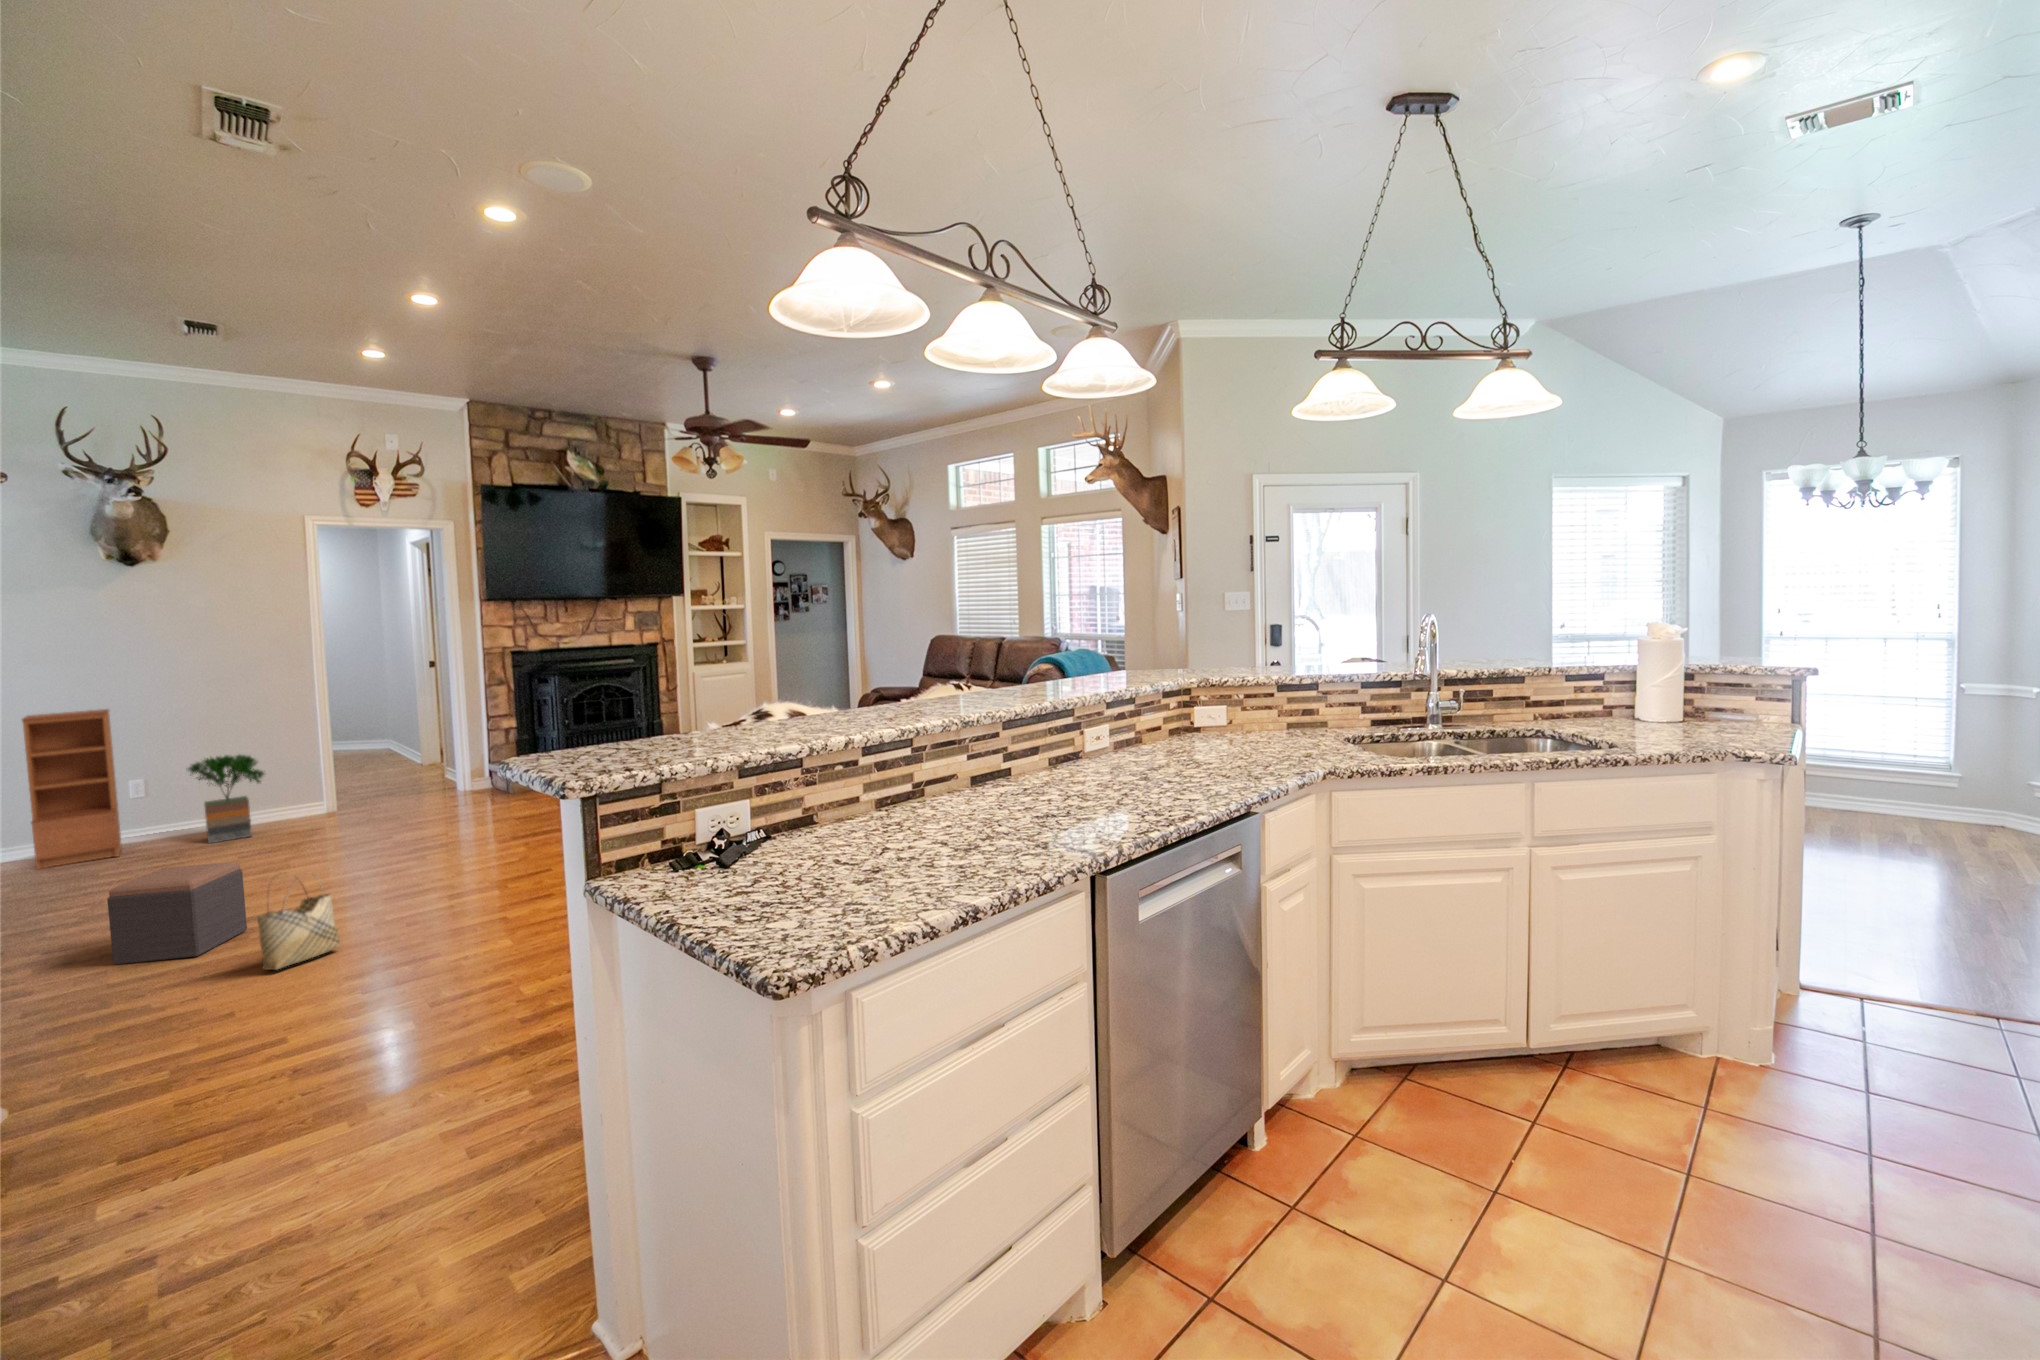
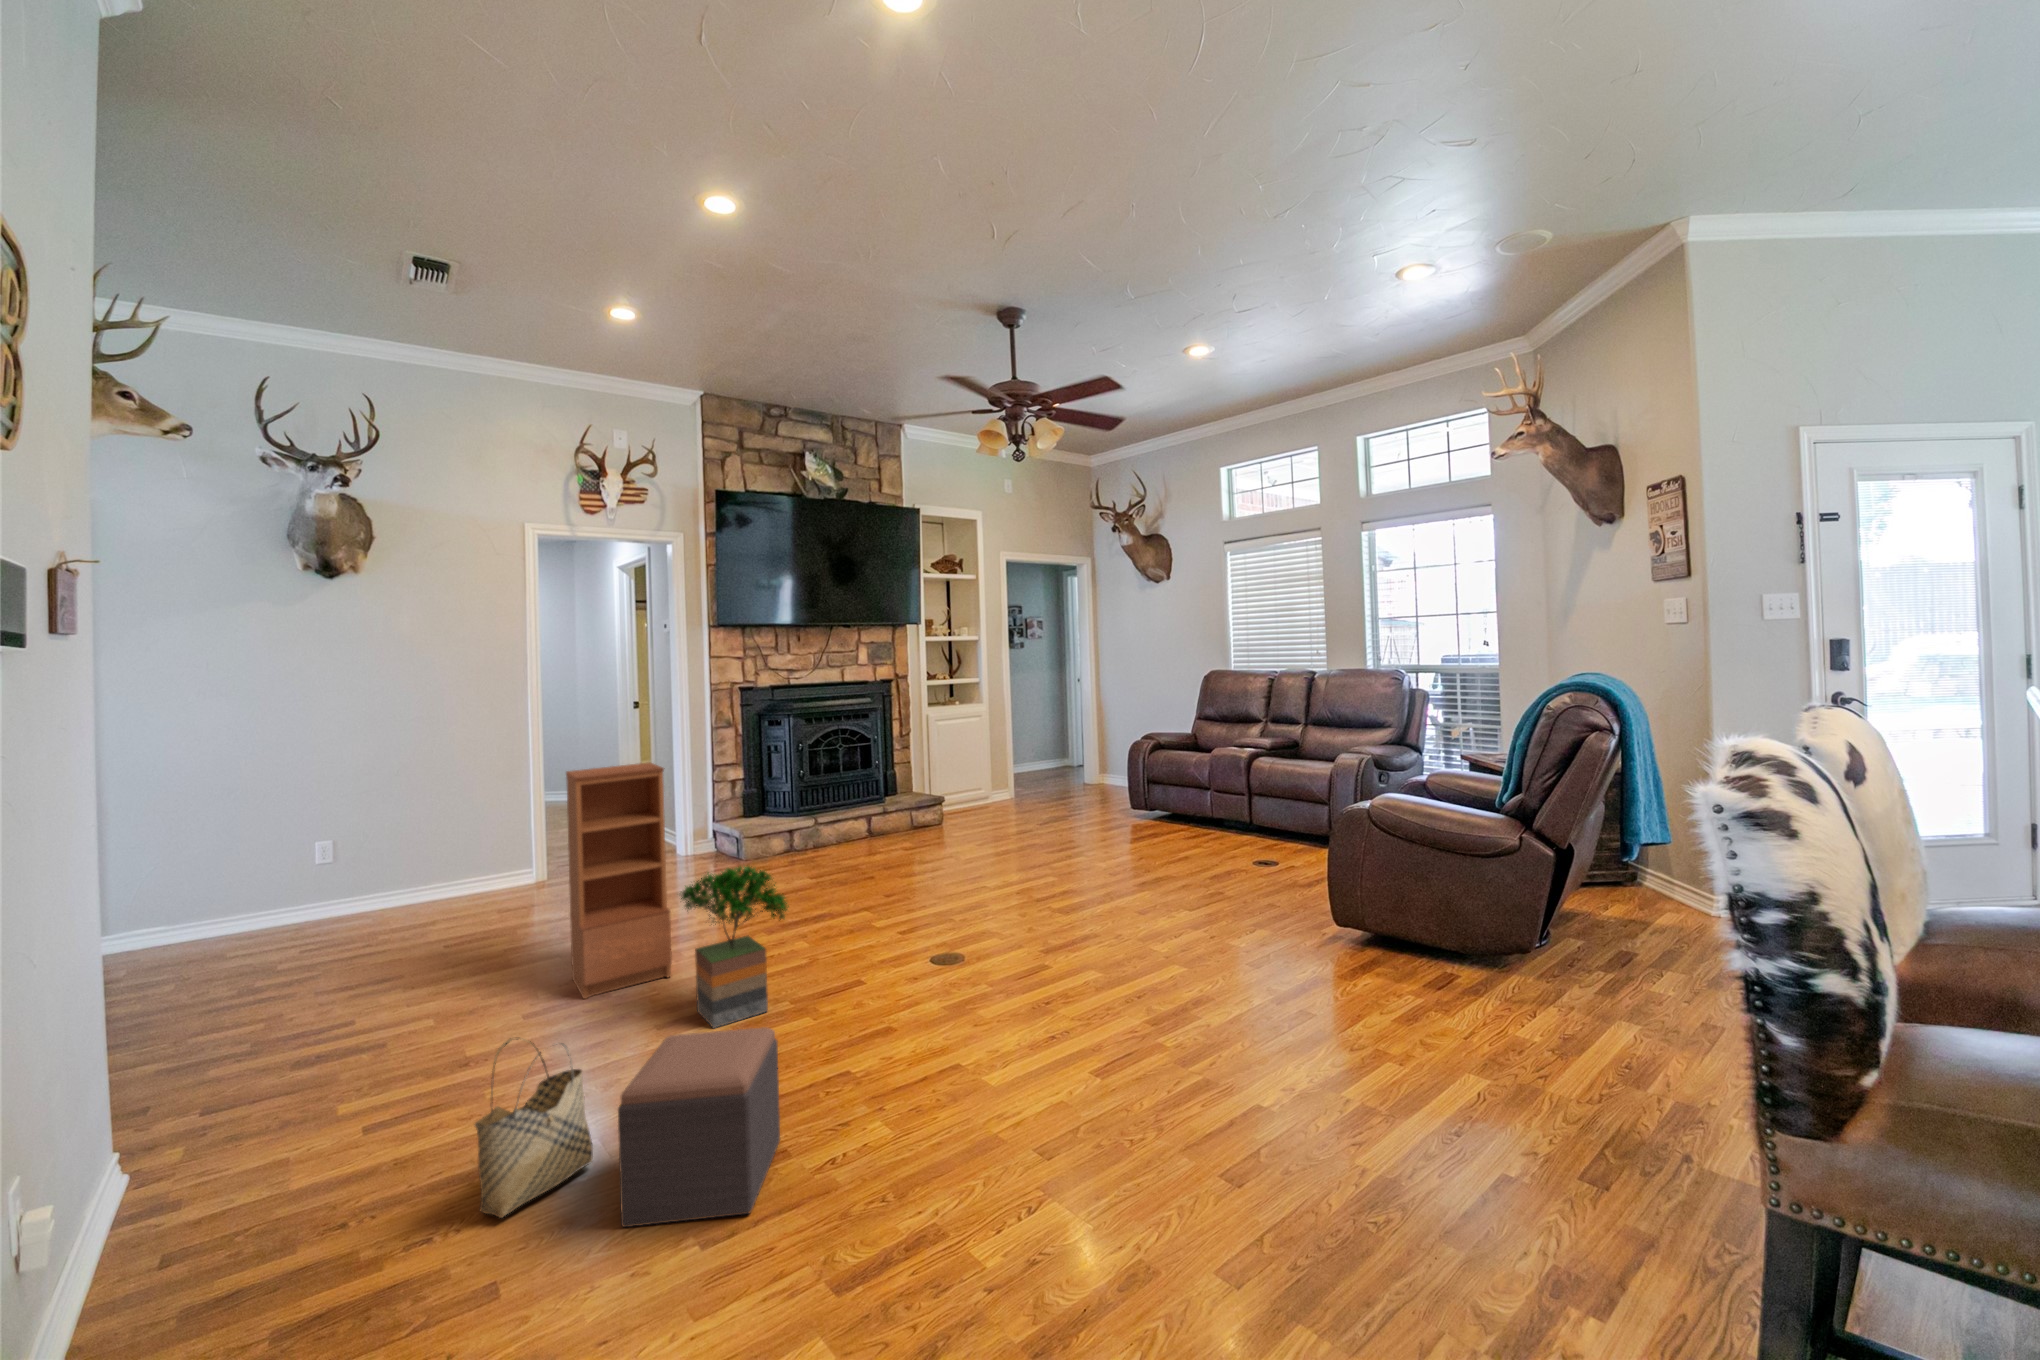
bookcase: present [22,709,122,869] -> present [566,762,672,999]
potted tree: present [188,754,264,843] -> present [681,866,789,1028]
footstool: present [107,862,247,965] -> present [618,1027,780,1227]

